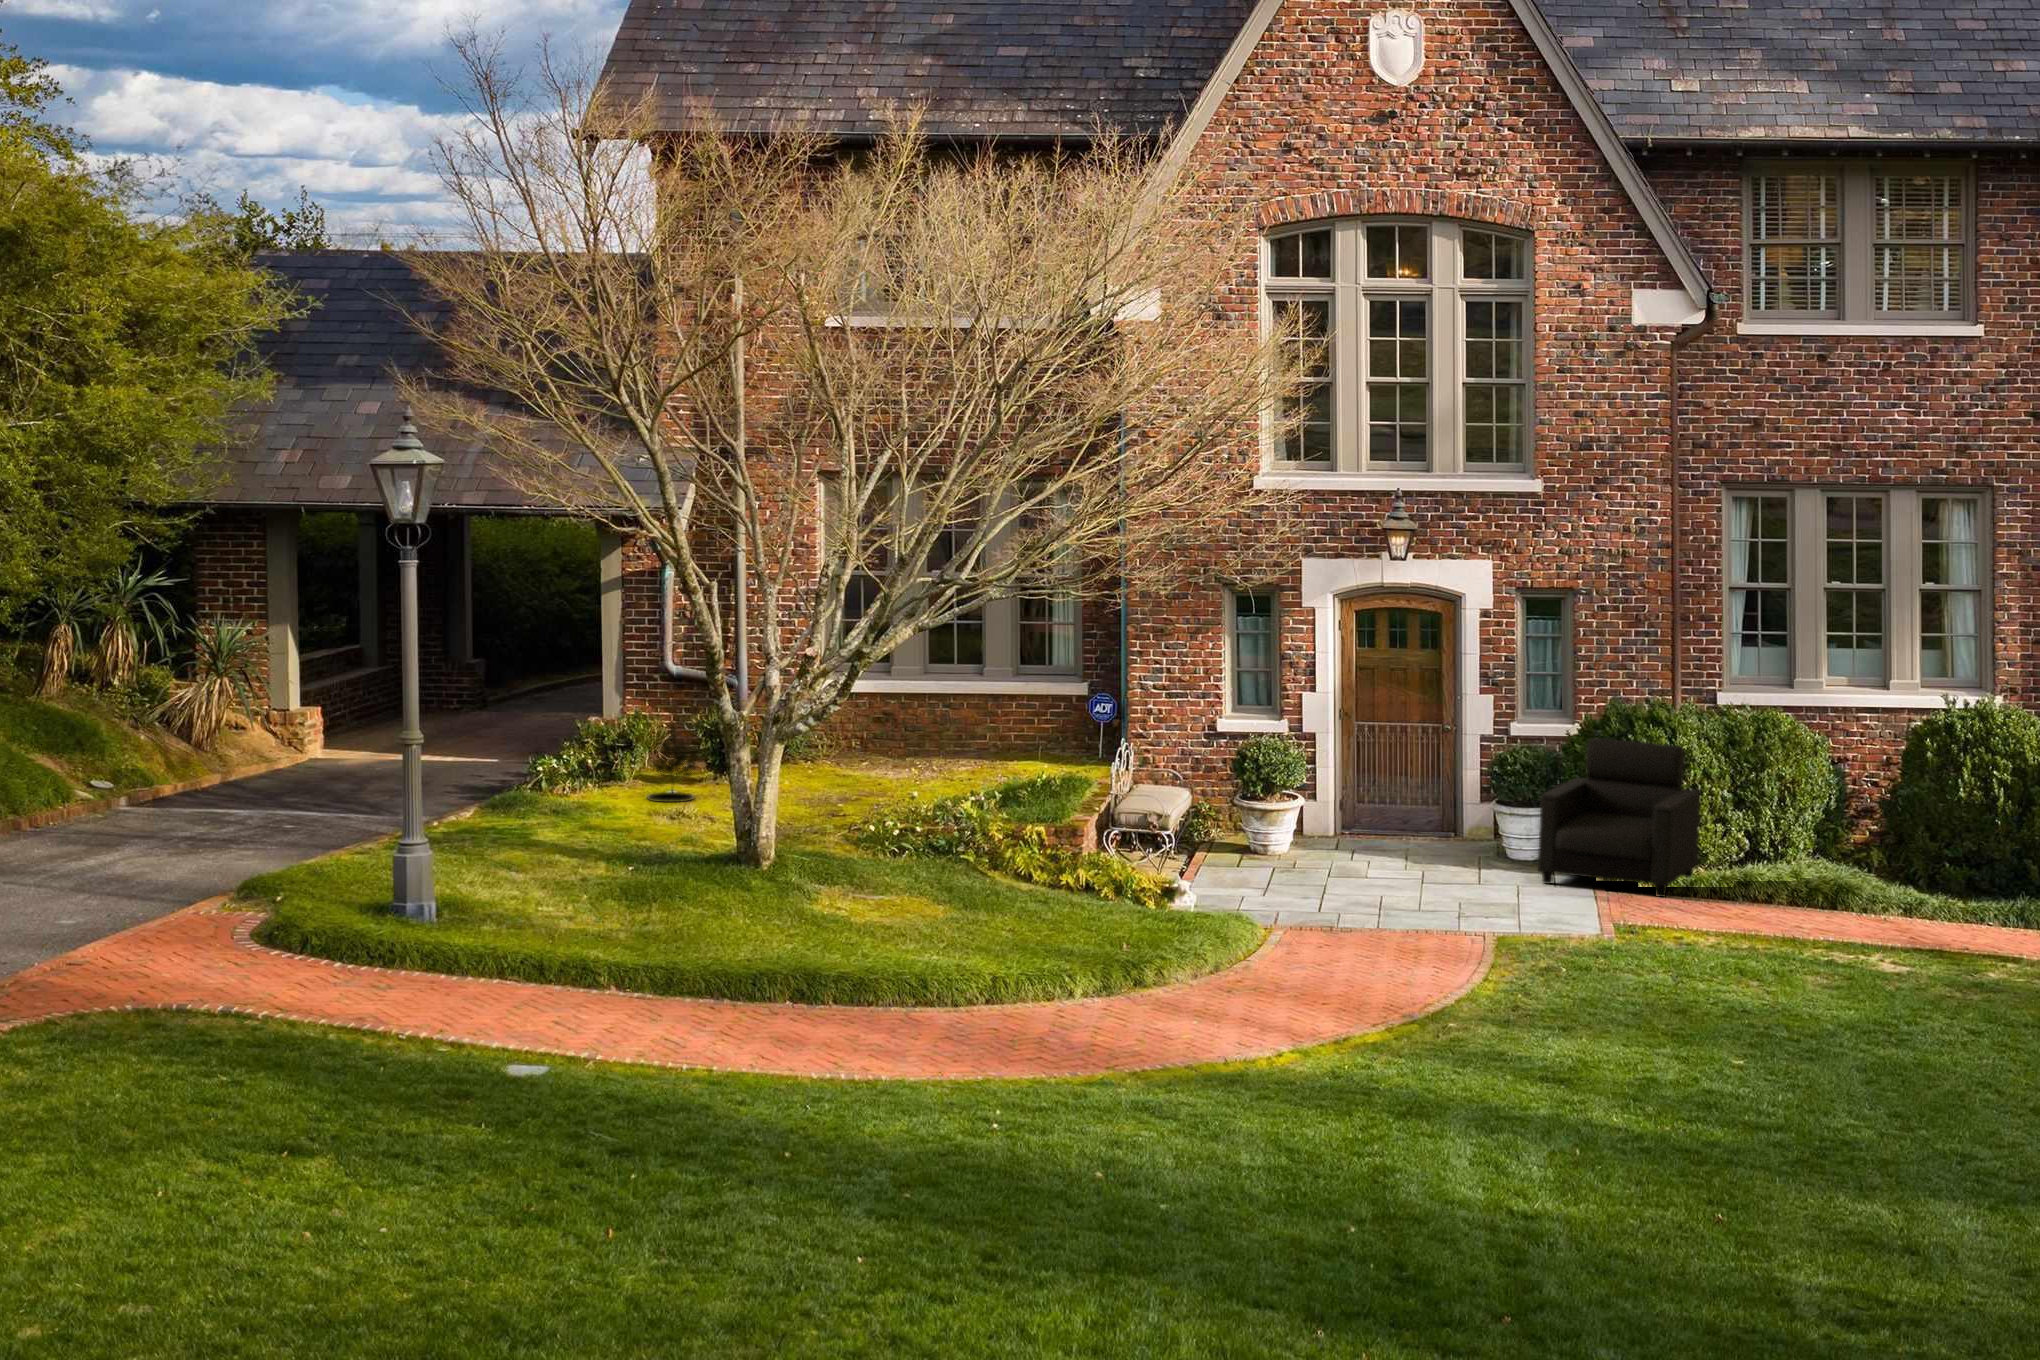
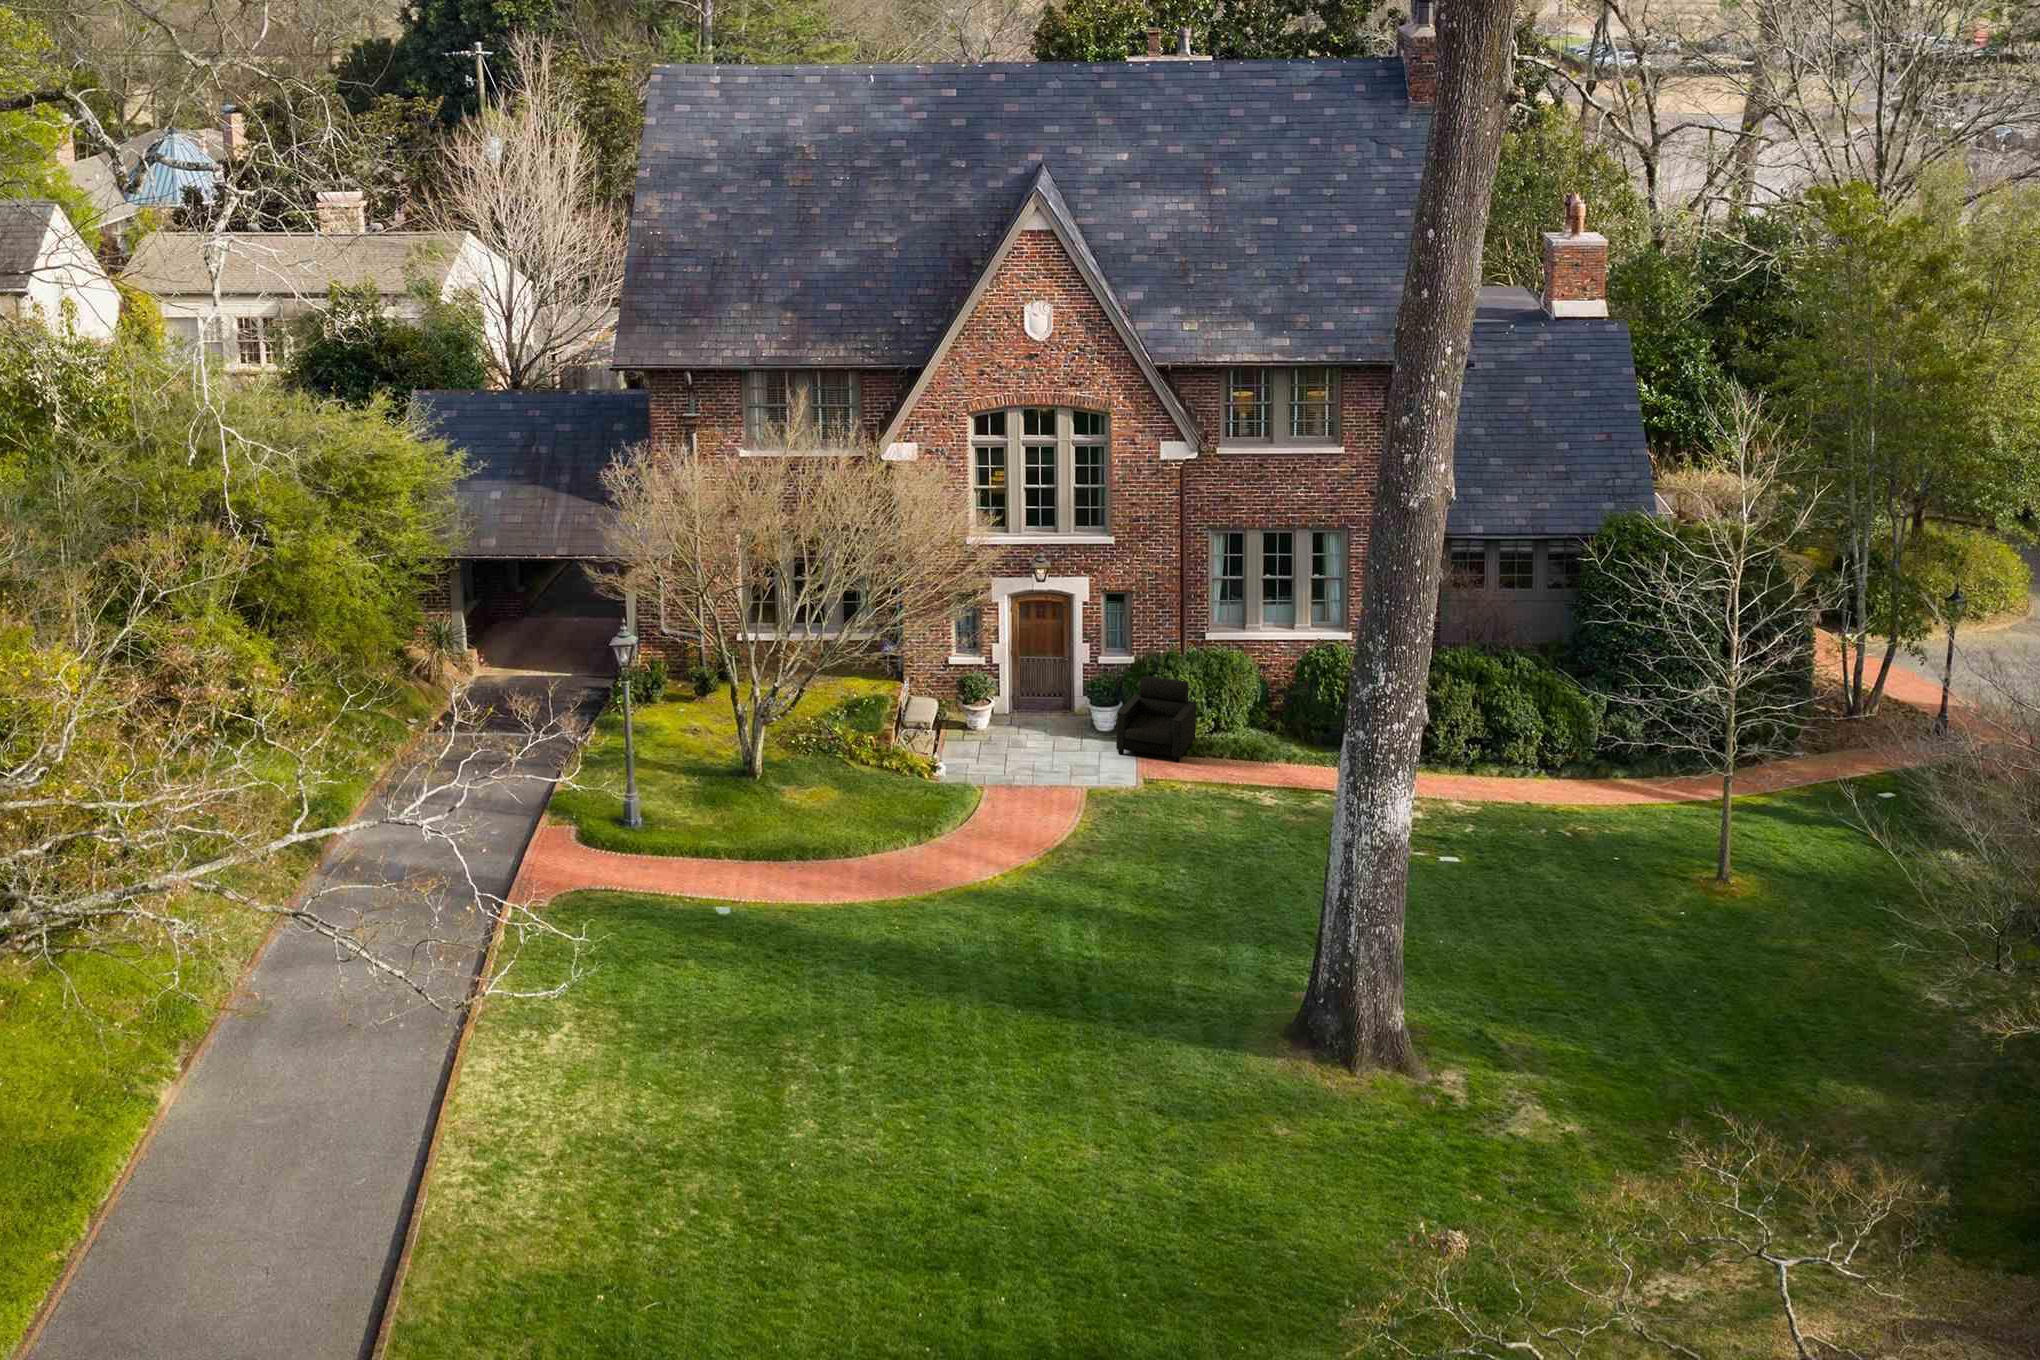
potted tree: present [647,724,700,802] -> none [656,665,685,709]

